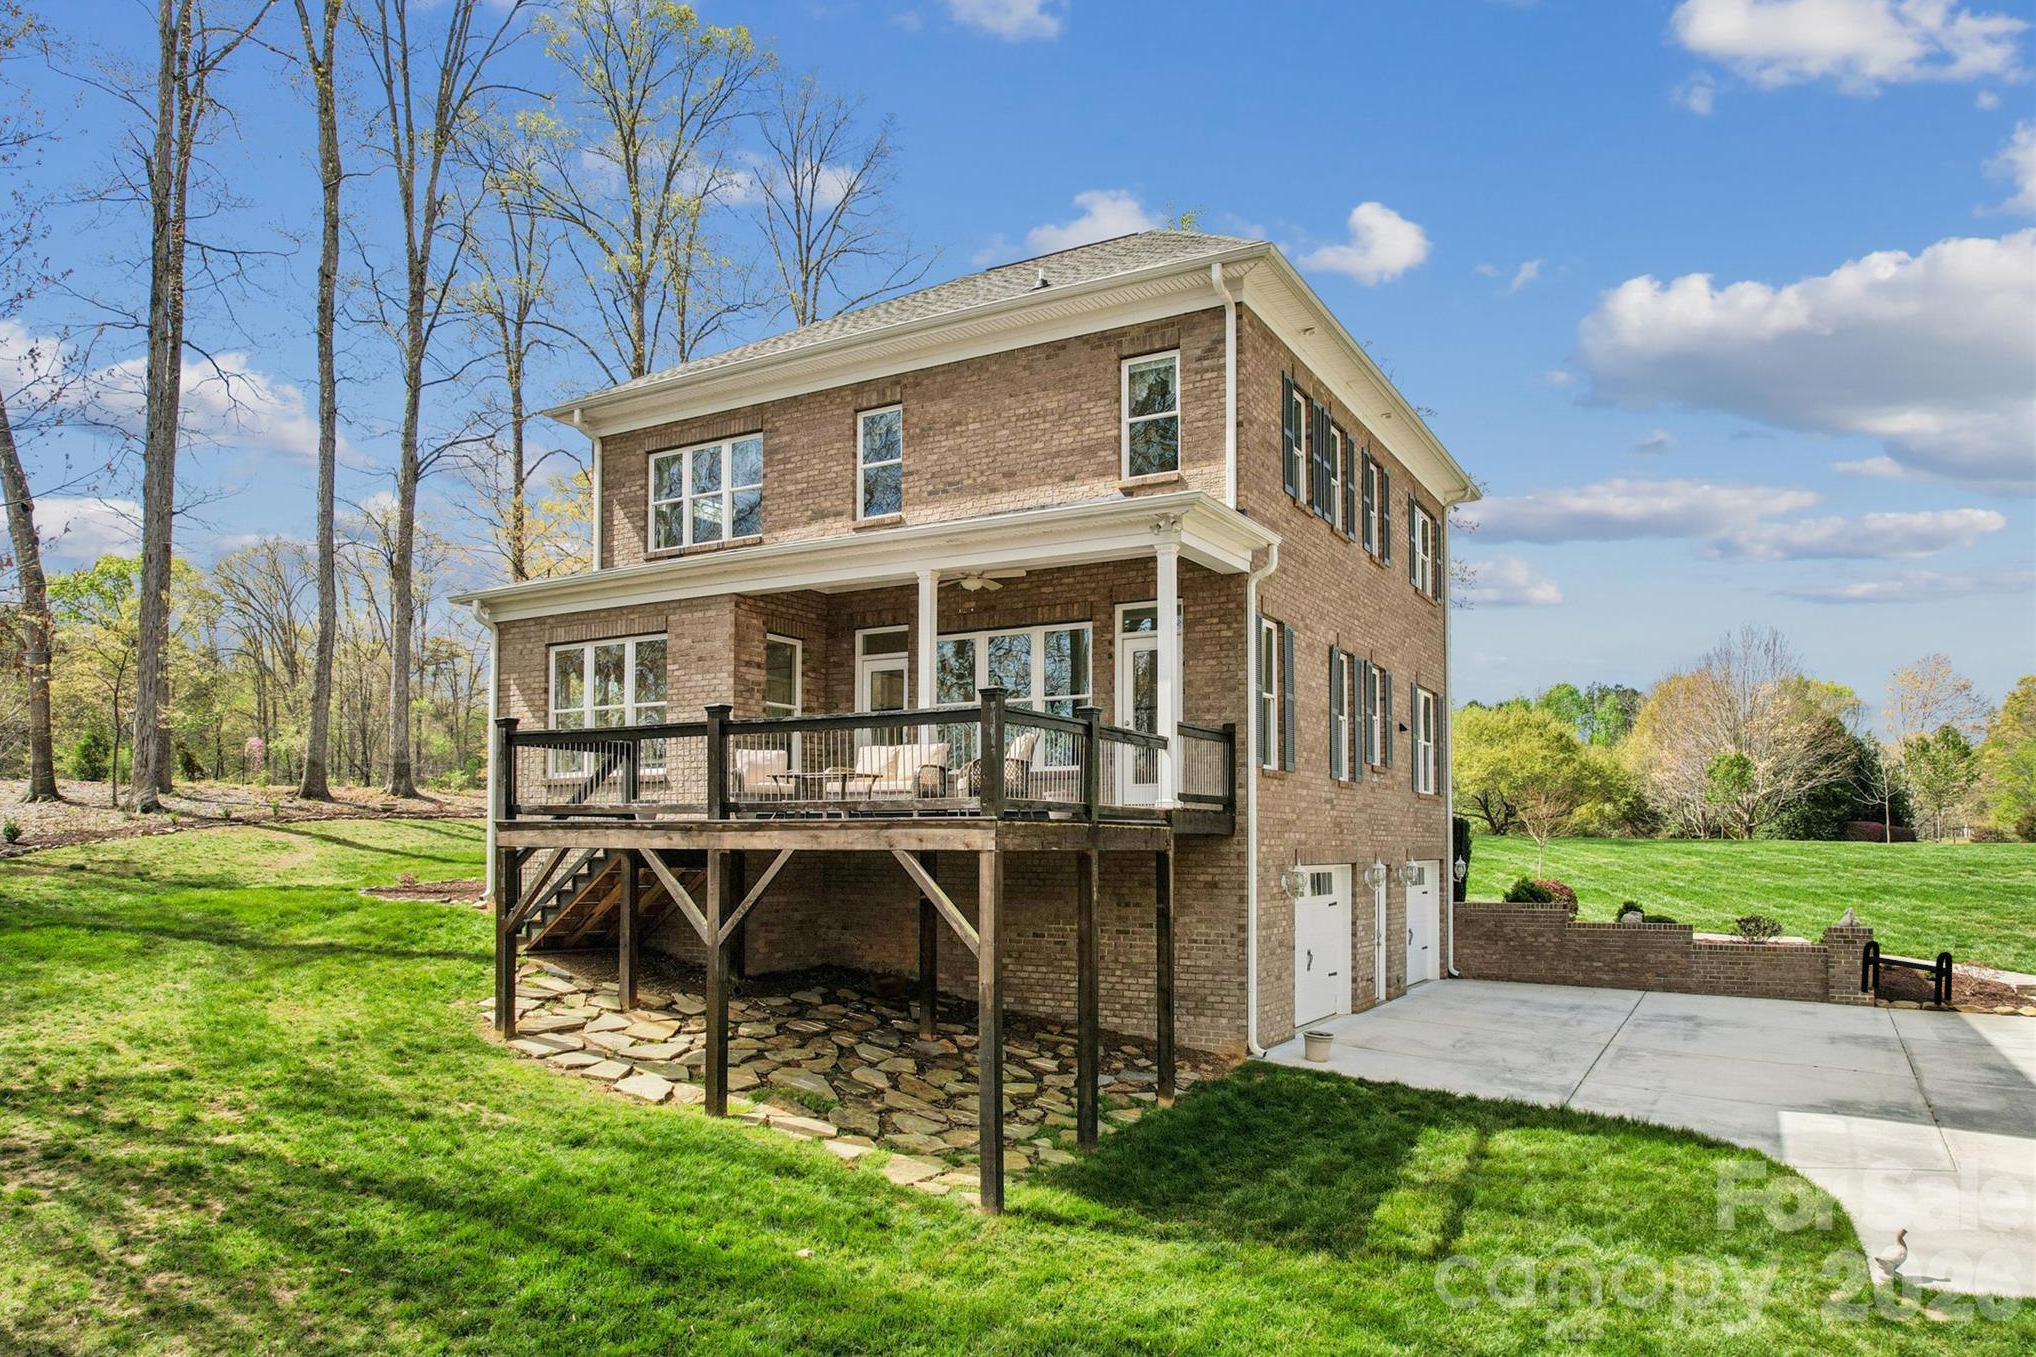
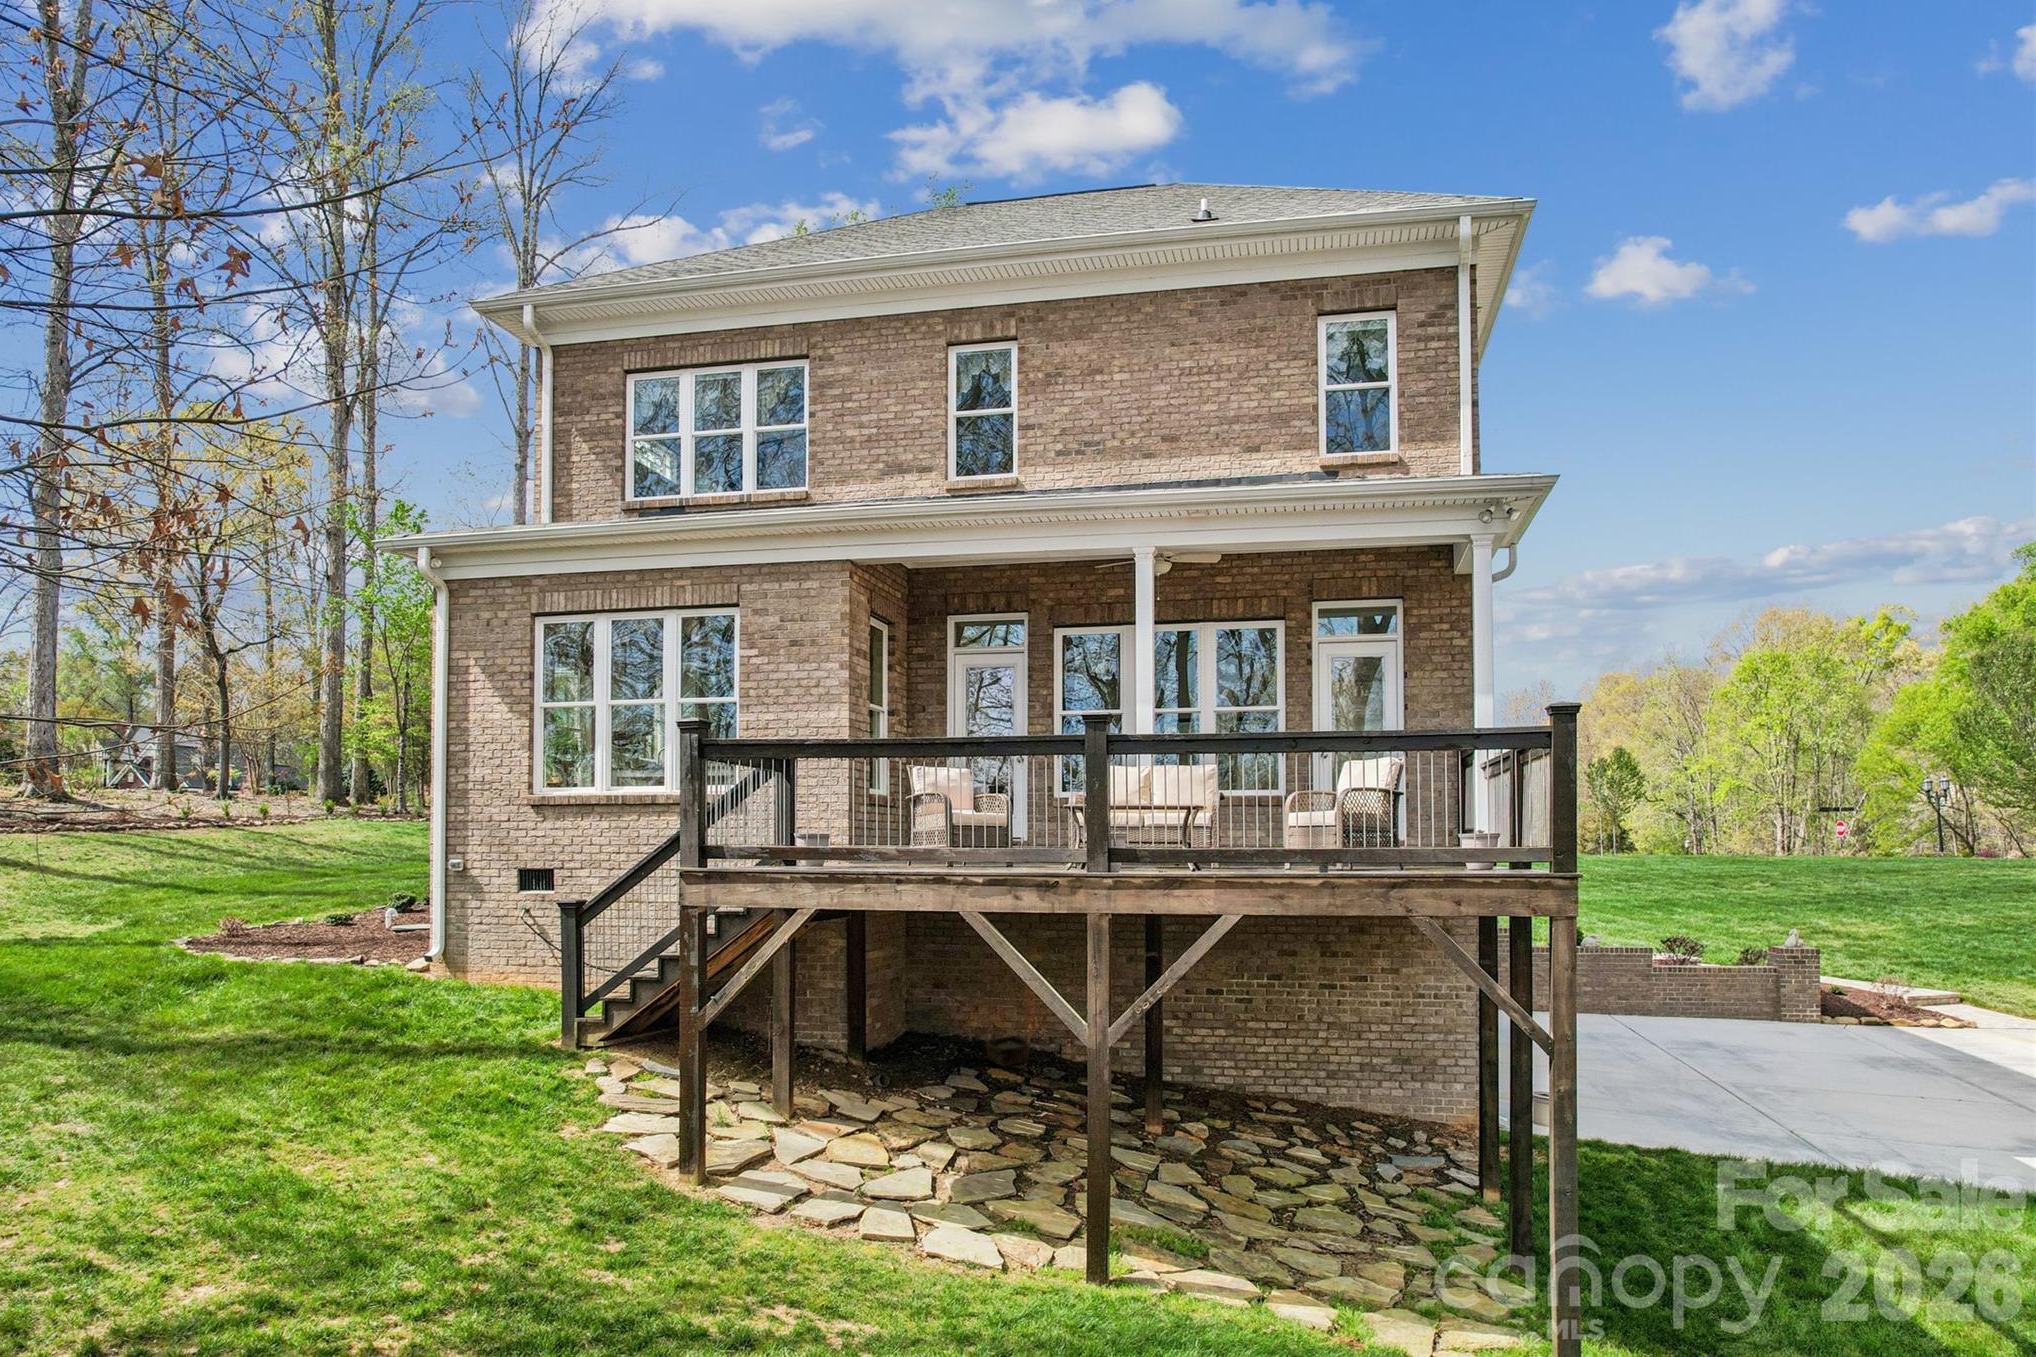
bench: present [1861,941,1952,1005] -> none [1912,972,1999,1037]

